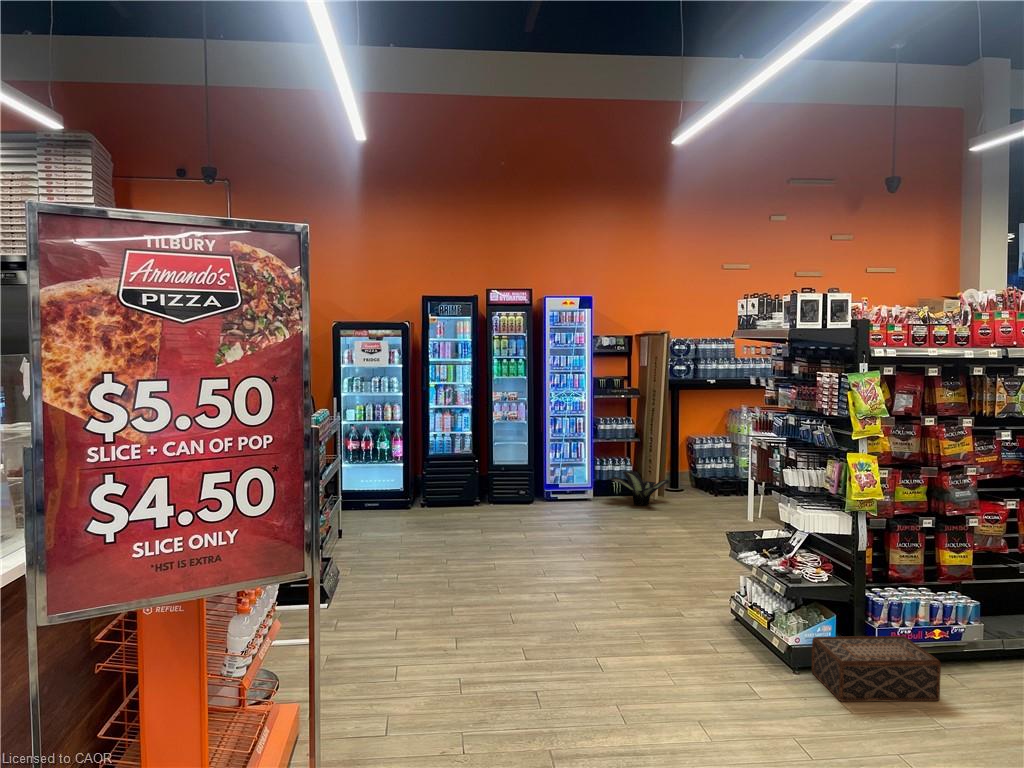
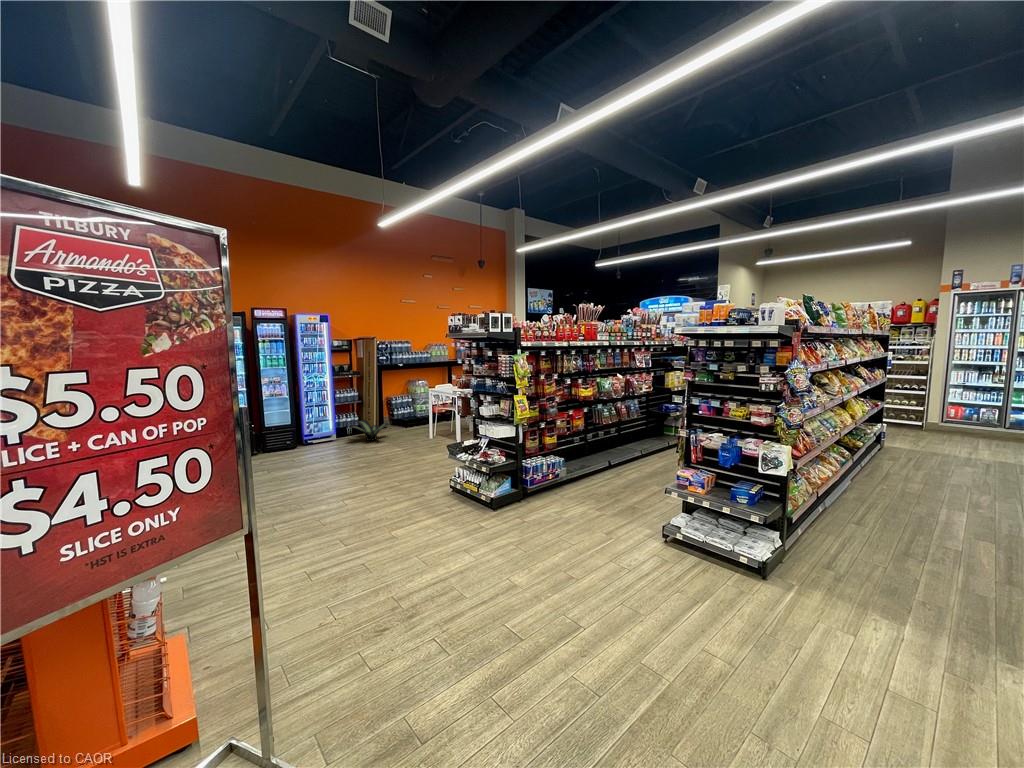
woven basket: present [812,636,941,702] -> none [503,482,556,520]

